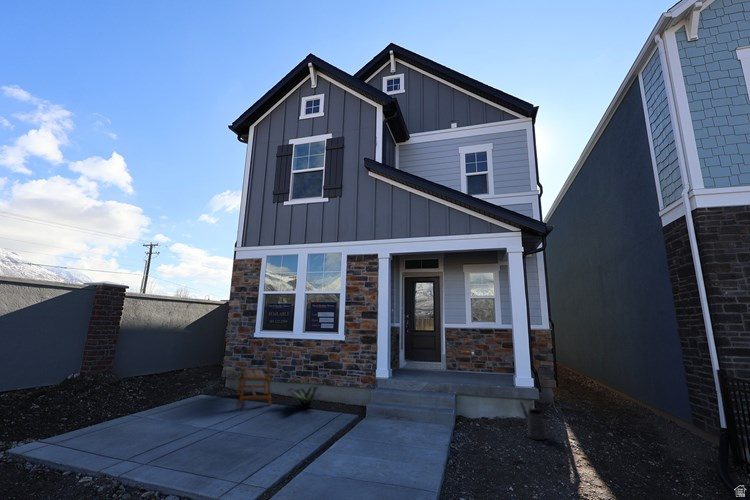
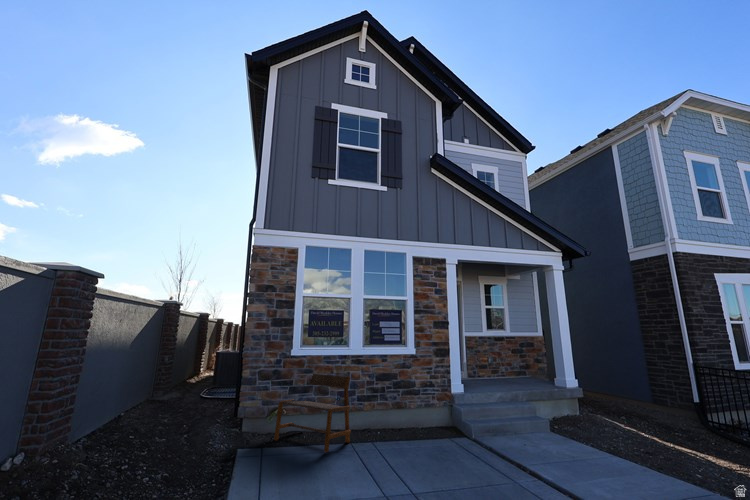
potted plant: present [288,386,320,408] -> none [368,412,413,439]
watering can: present [520,402,546,440] -> none [574,397,611,427]

